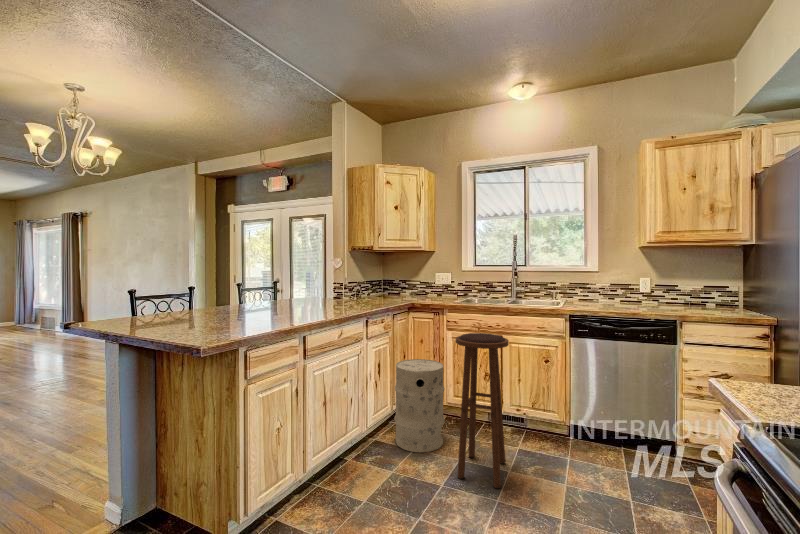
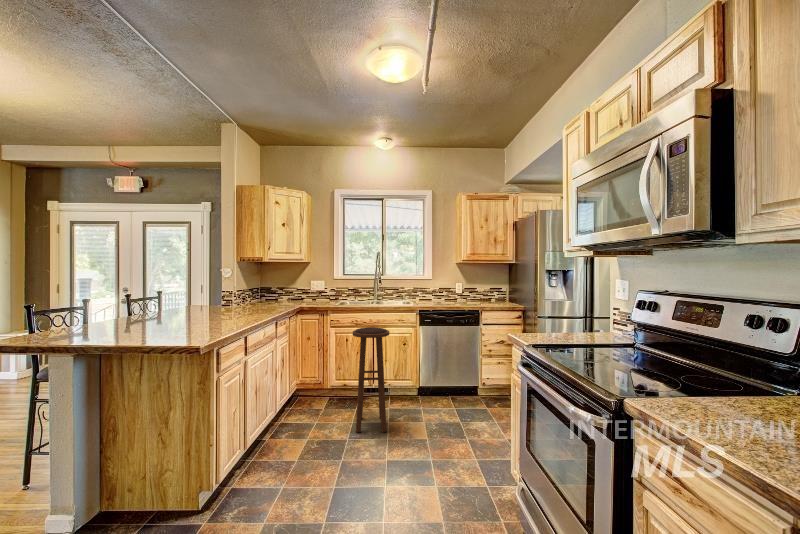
trash can: present [394,359,445,452] -> none [296,352,337,424]

